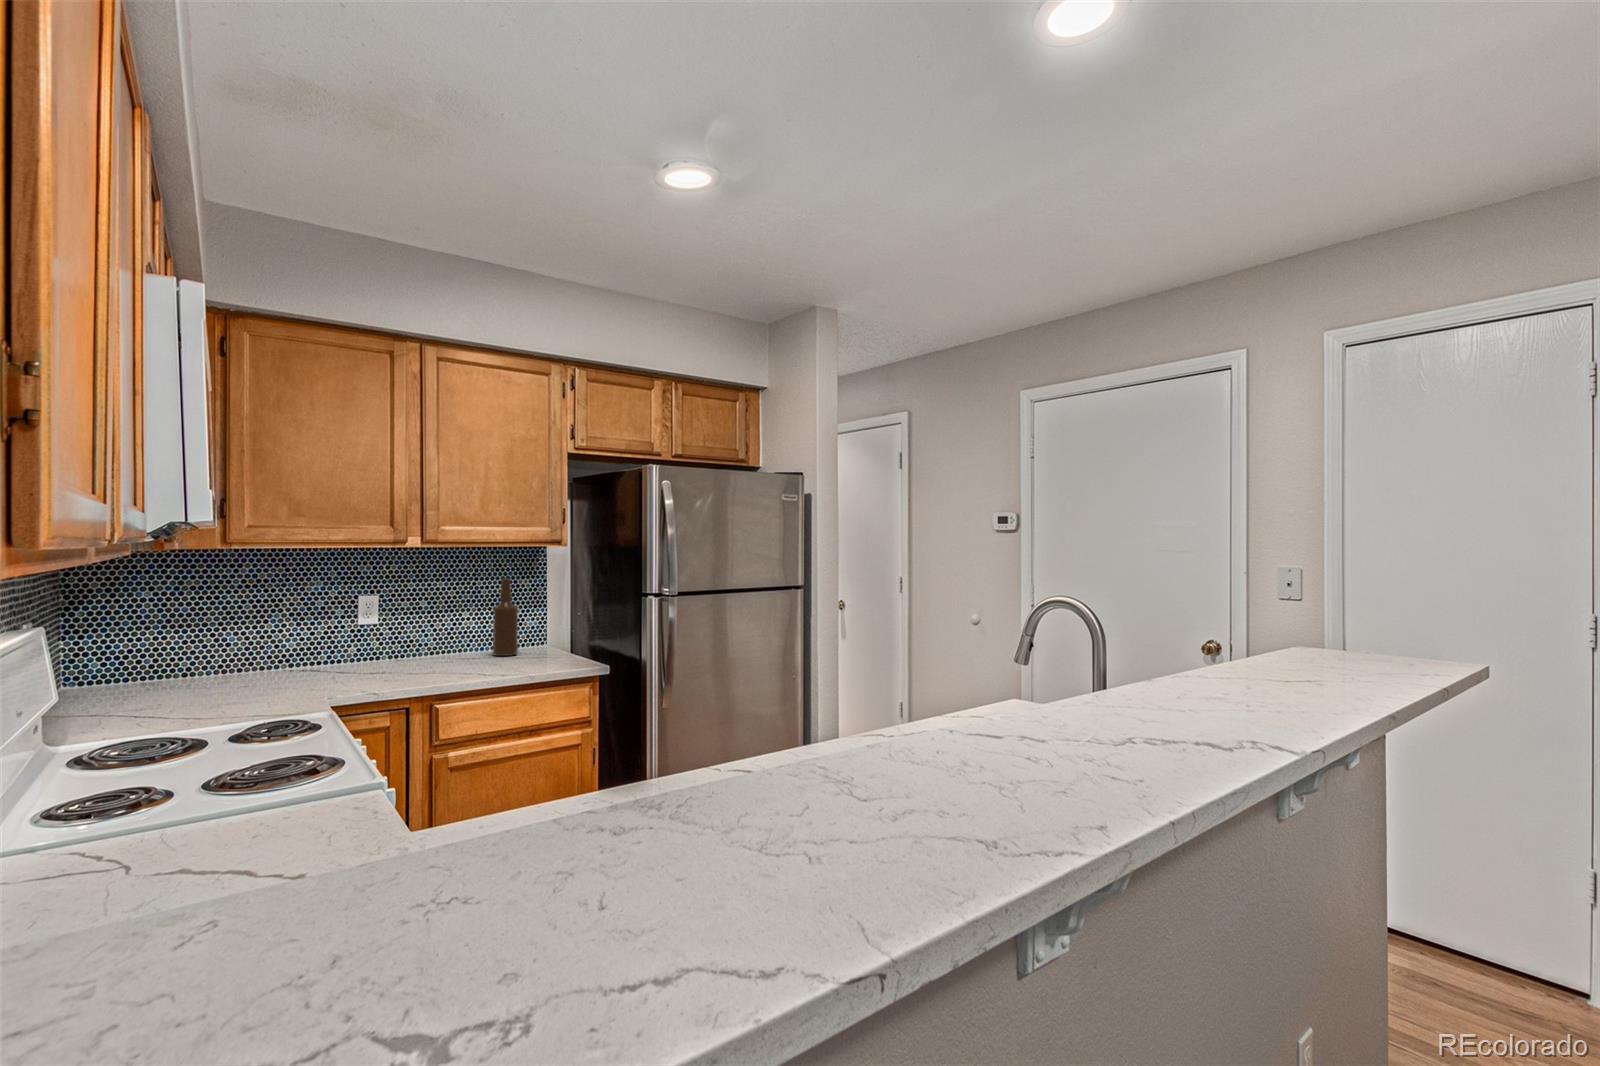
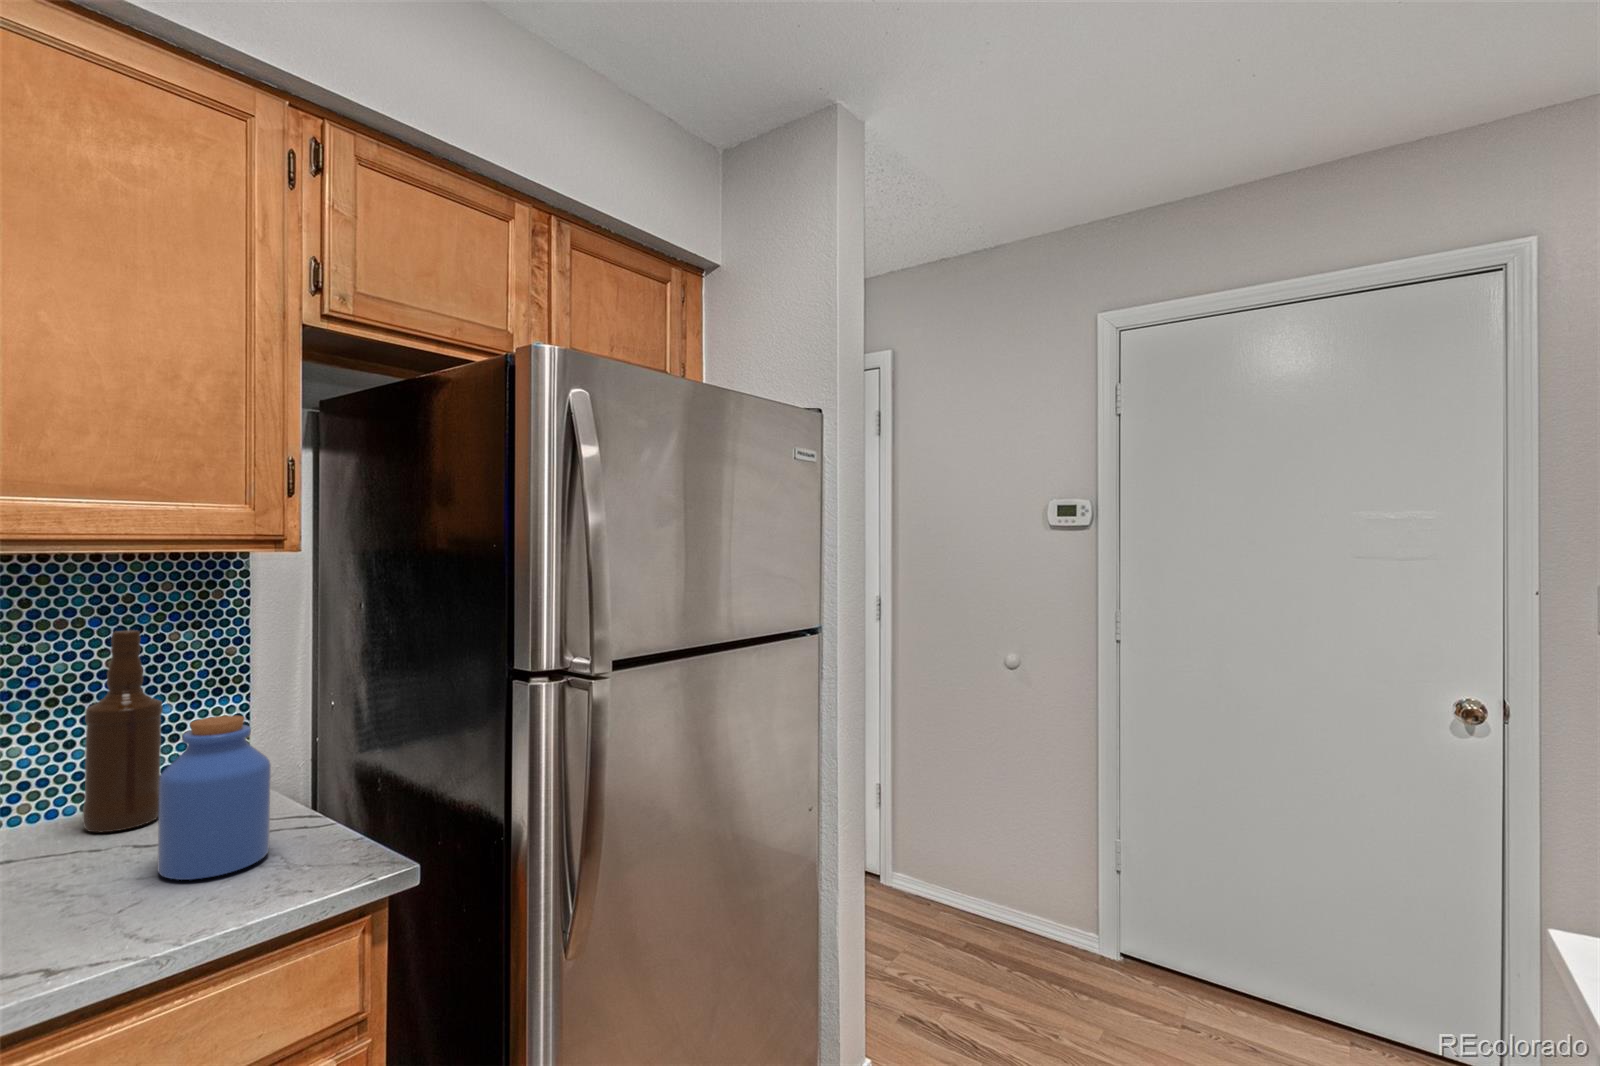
jar: none [523,609,559,665] -> present [157,715,271,880]

